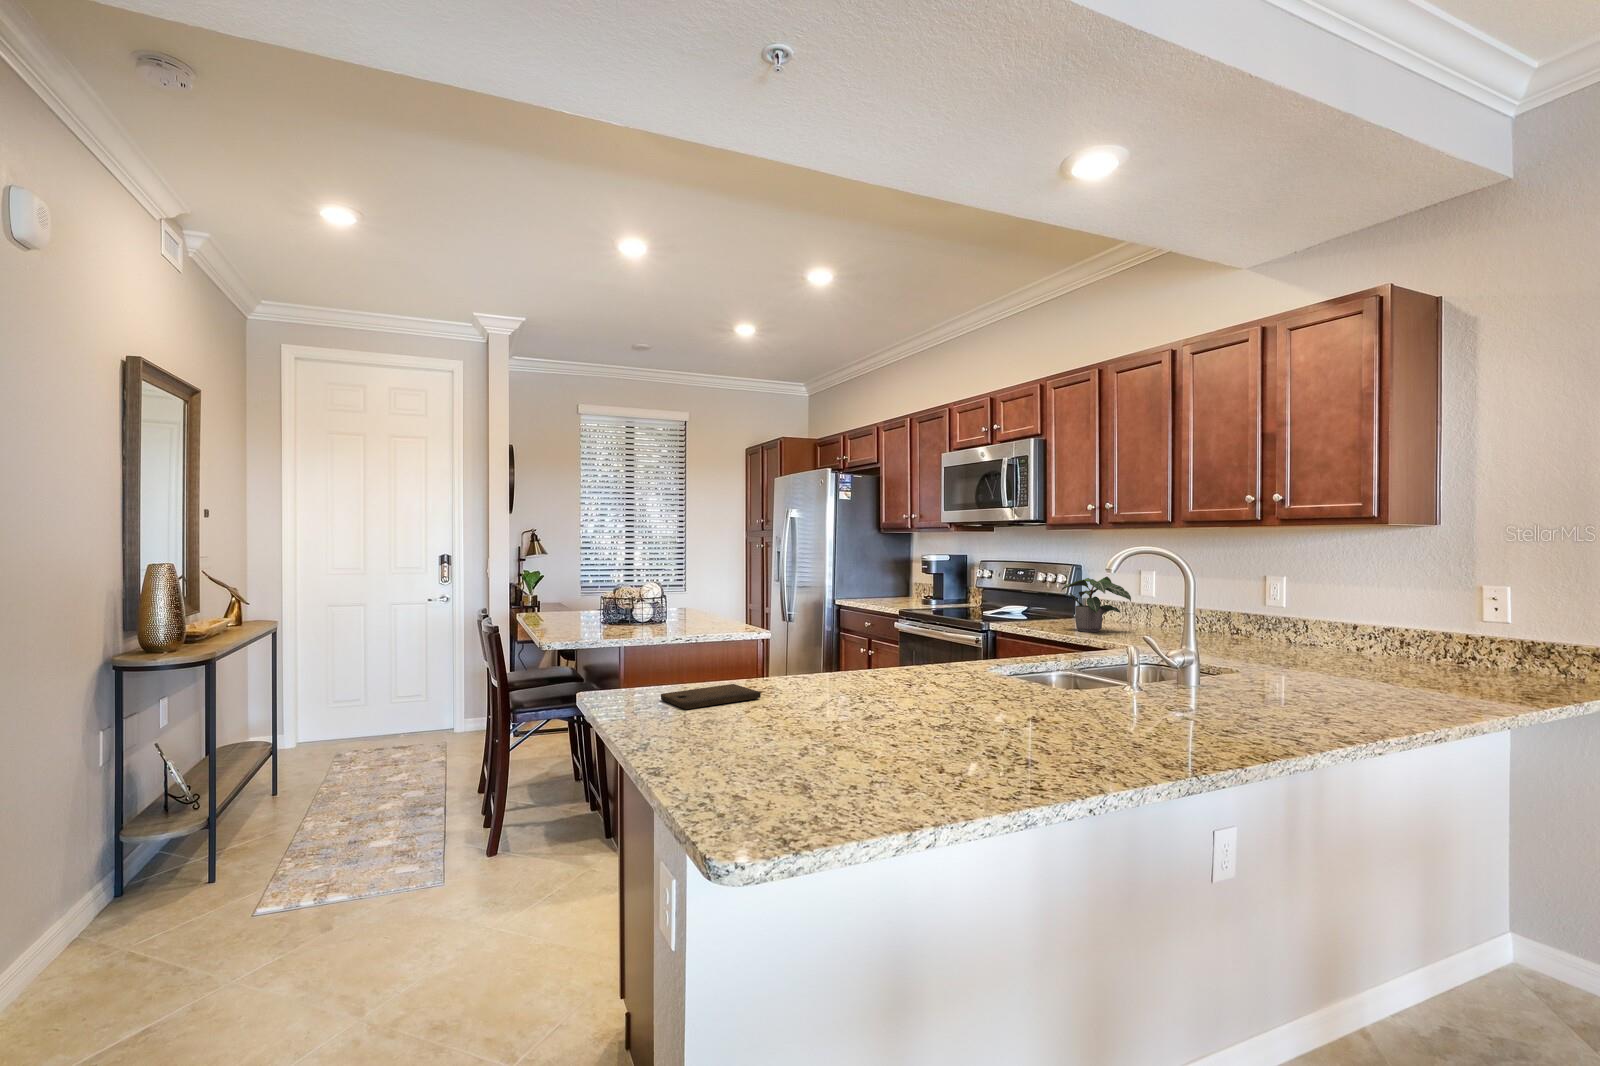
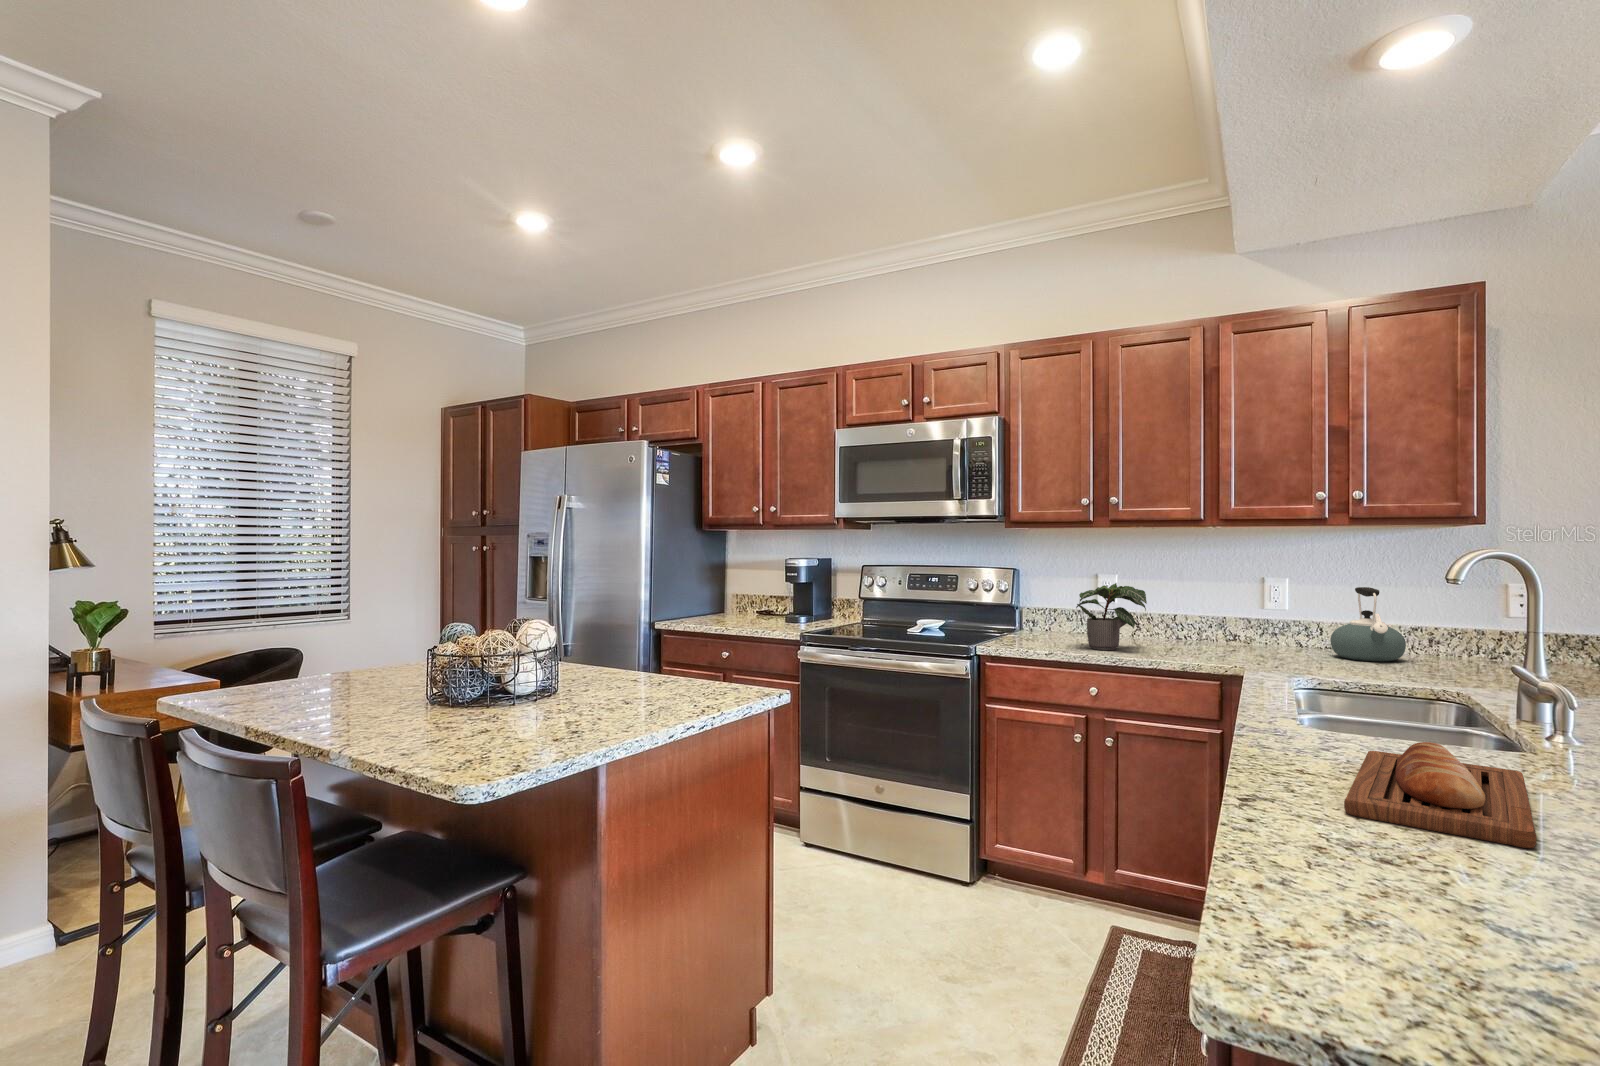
kettle: none [1279,586,1349,656] -> present [1330,587,1406,662]
bread loaf: none [807,665,958,704] -> present [1344,742,1536,848]
cutting board: present [661,684,761,709] -> none [1298,835,1511,944]

